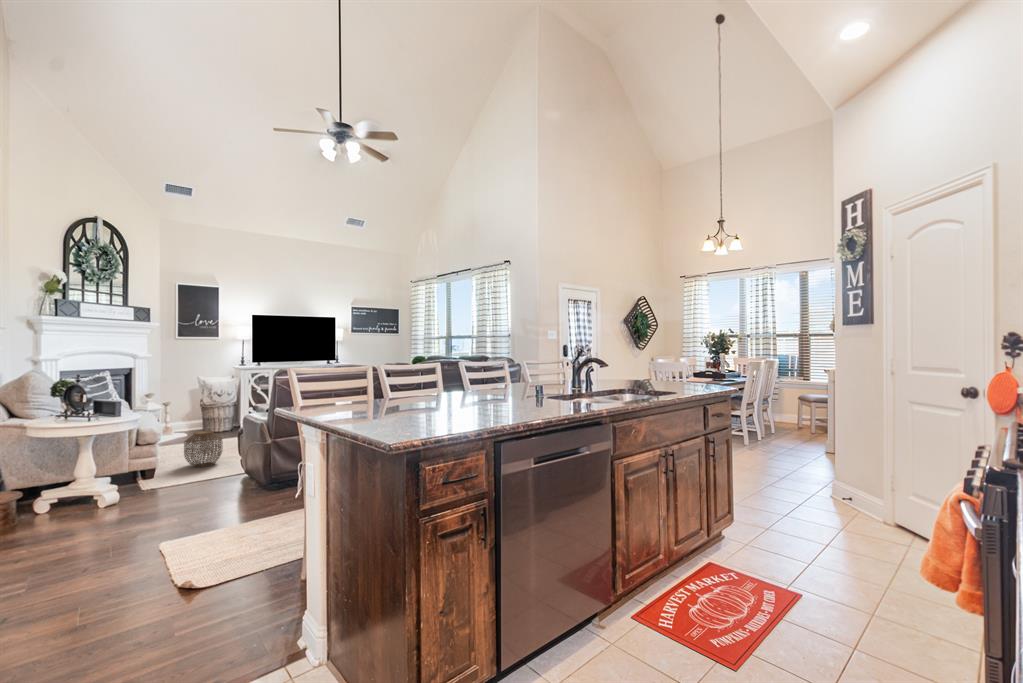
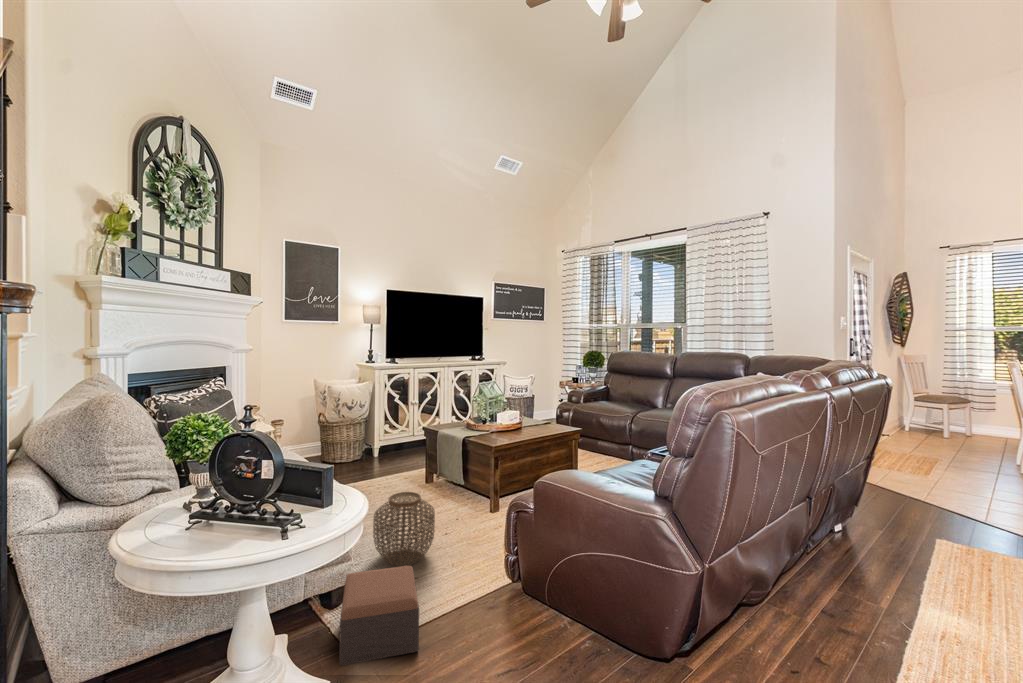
footstool: none [135,456,188,490] -> present [339,566,419,666]

